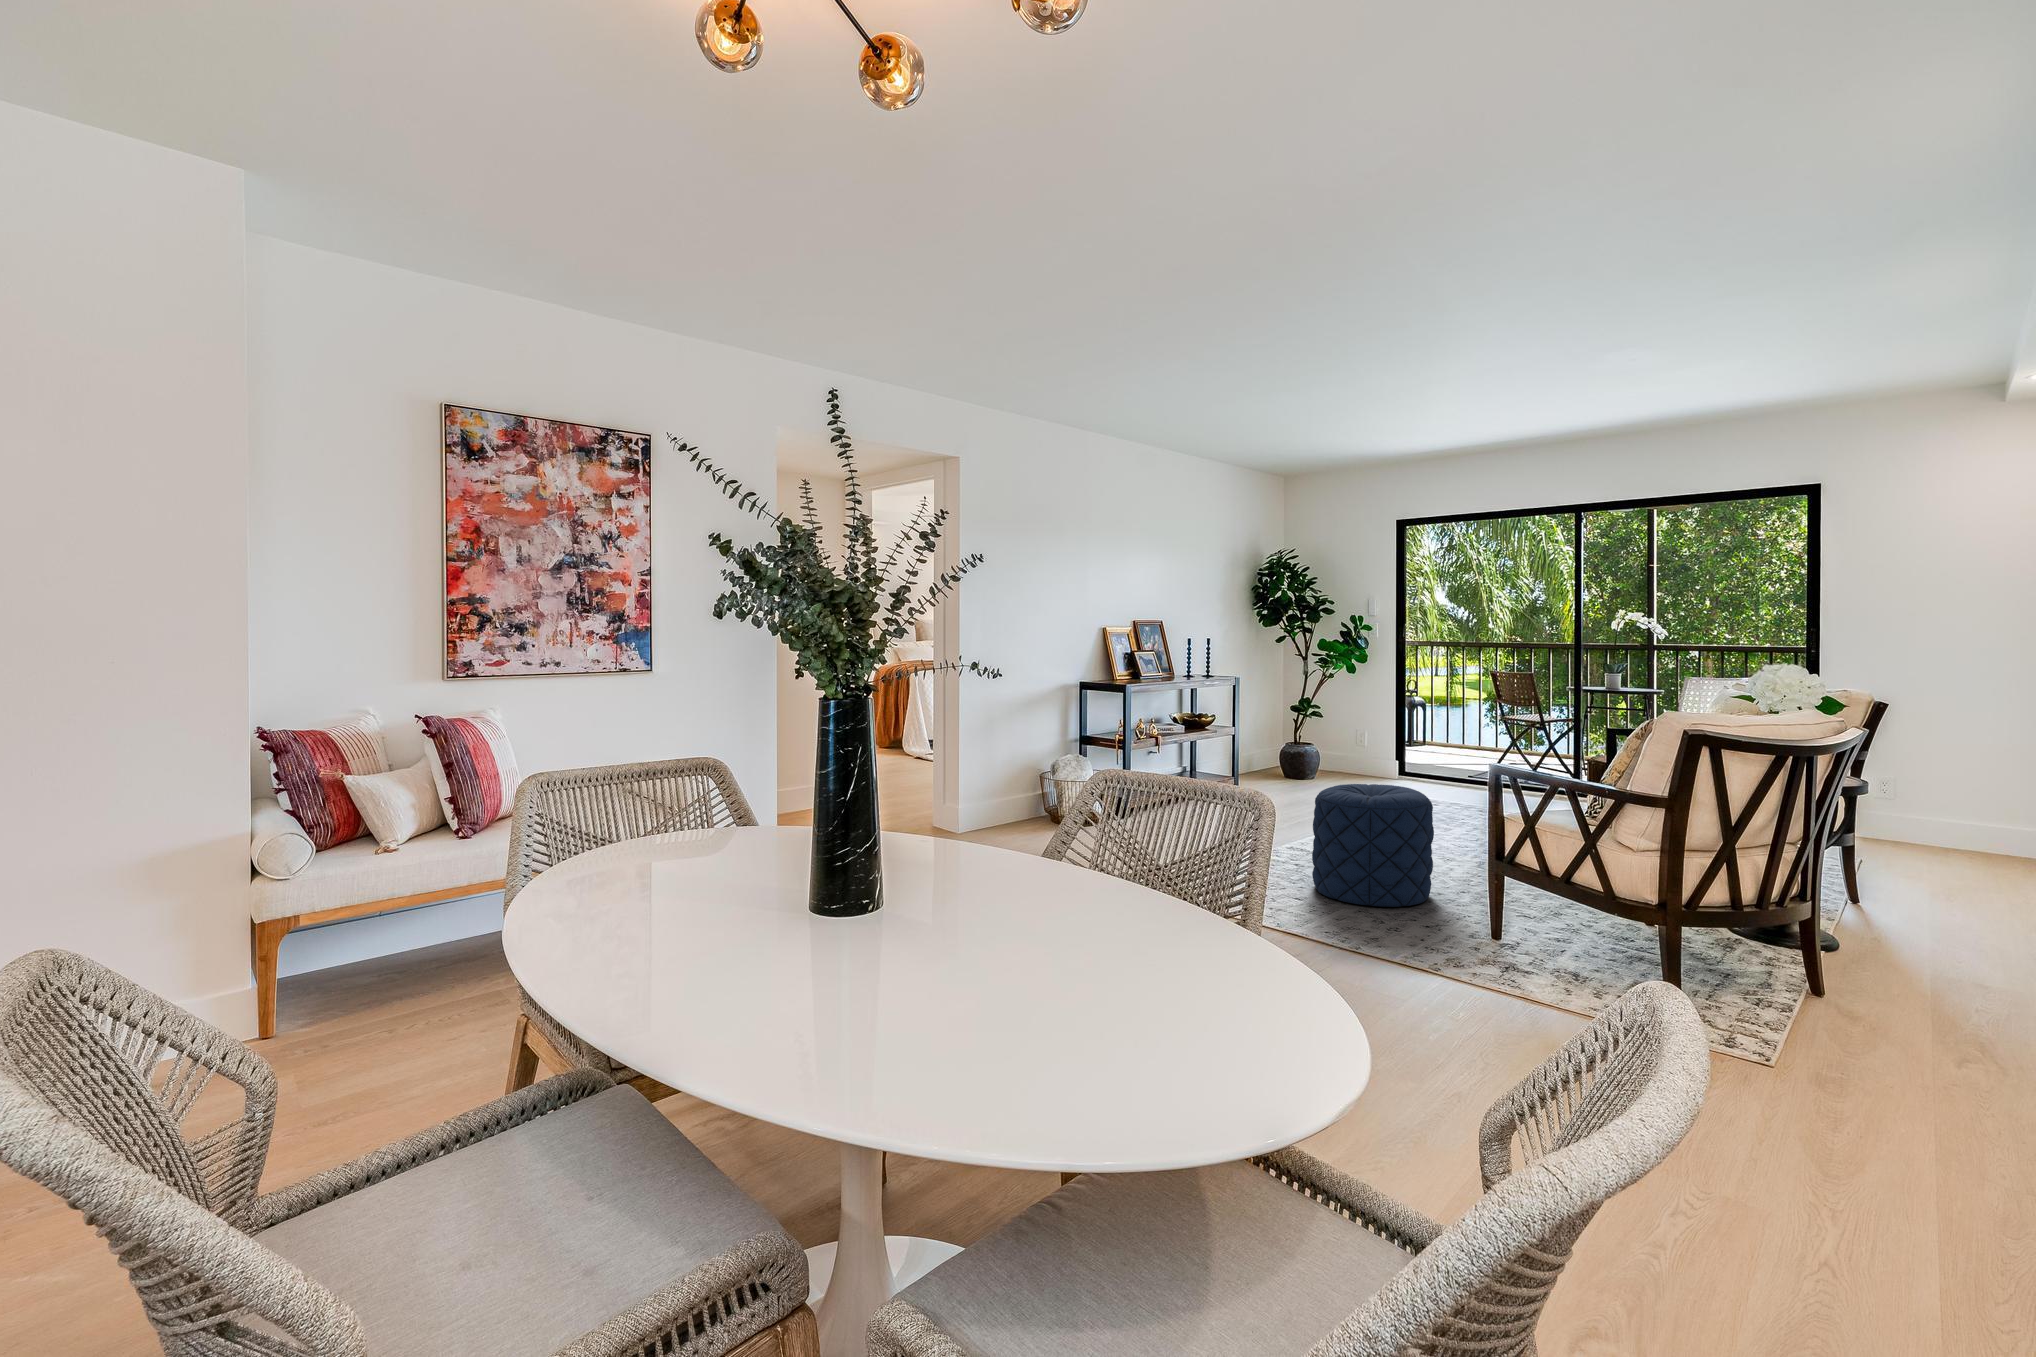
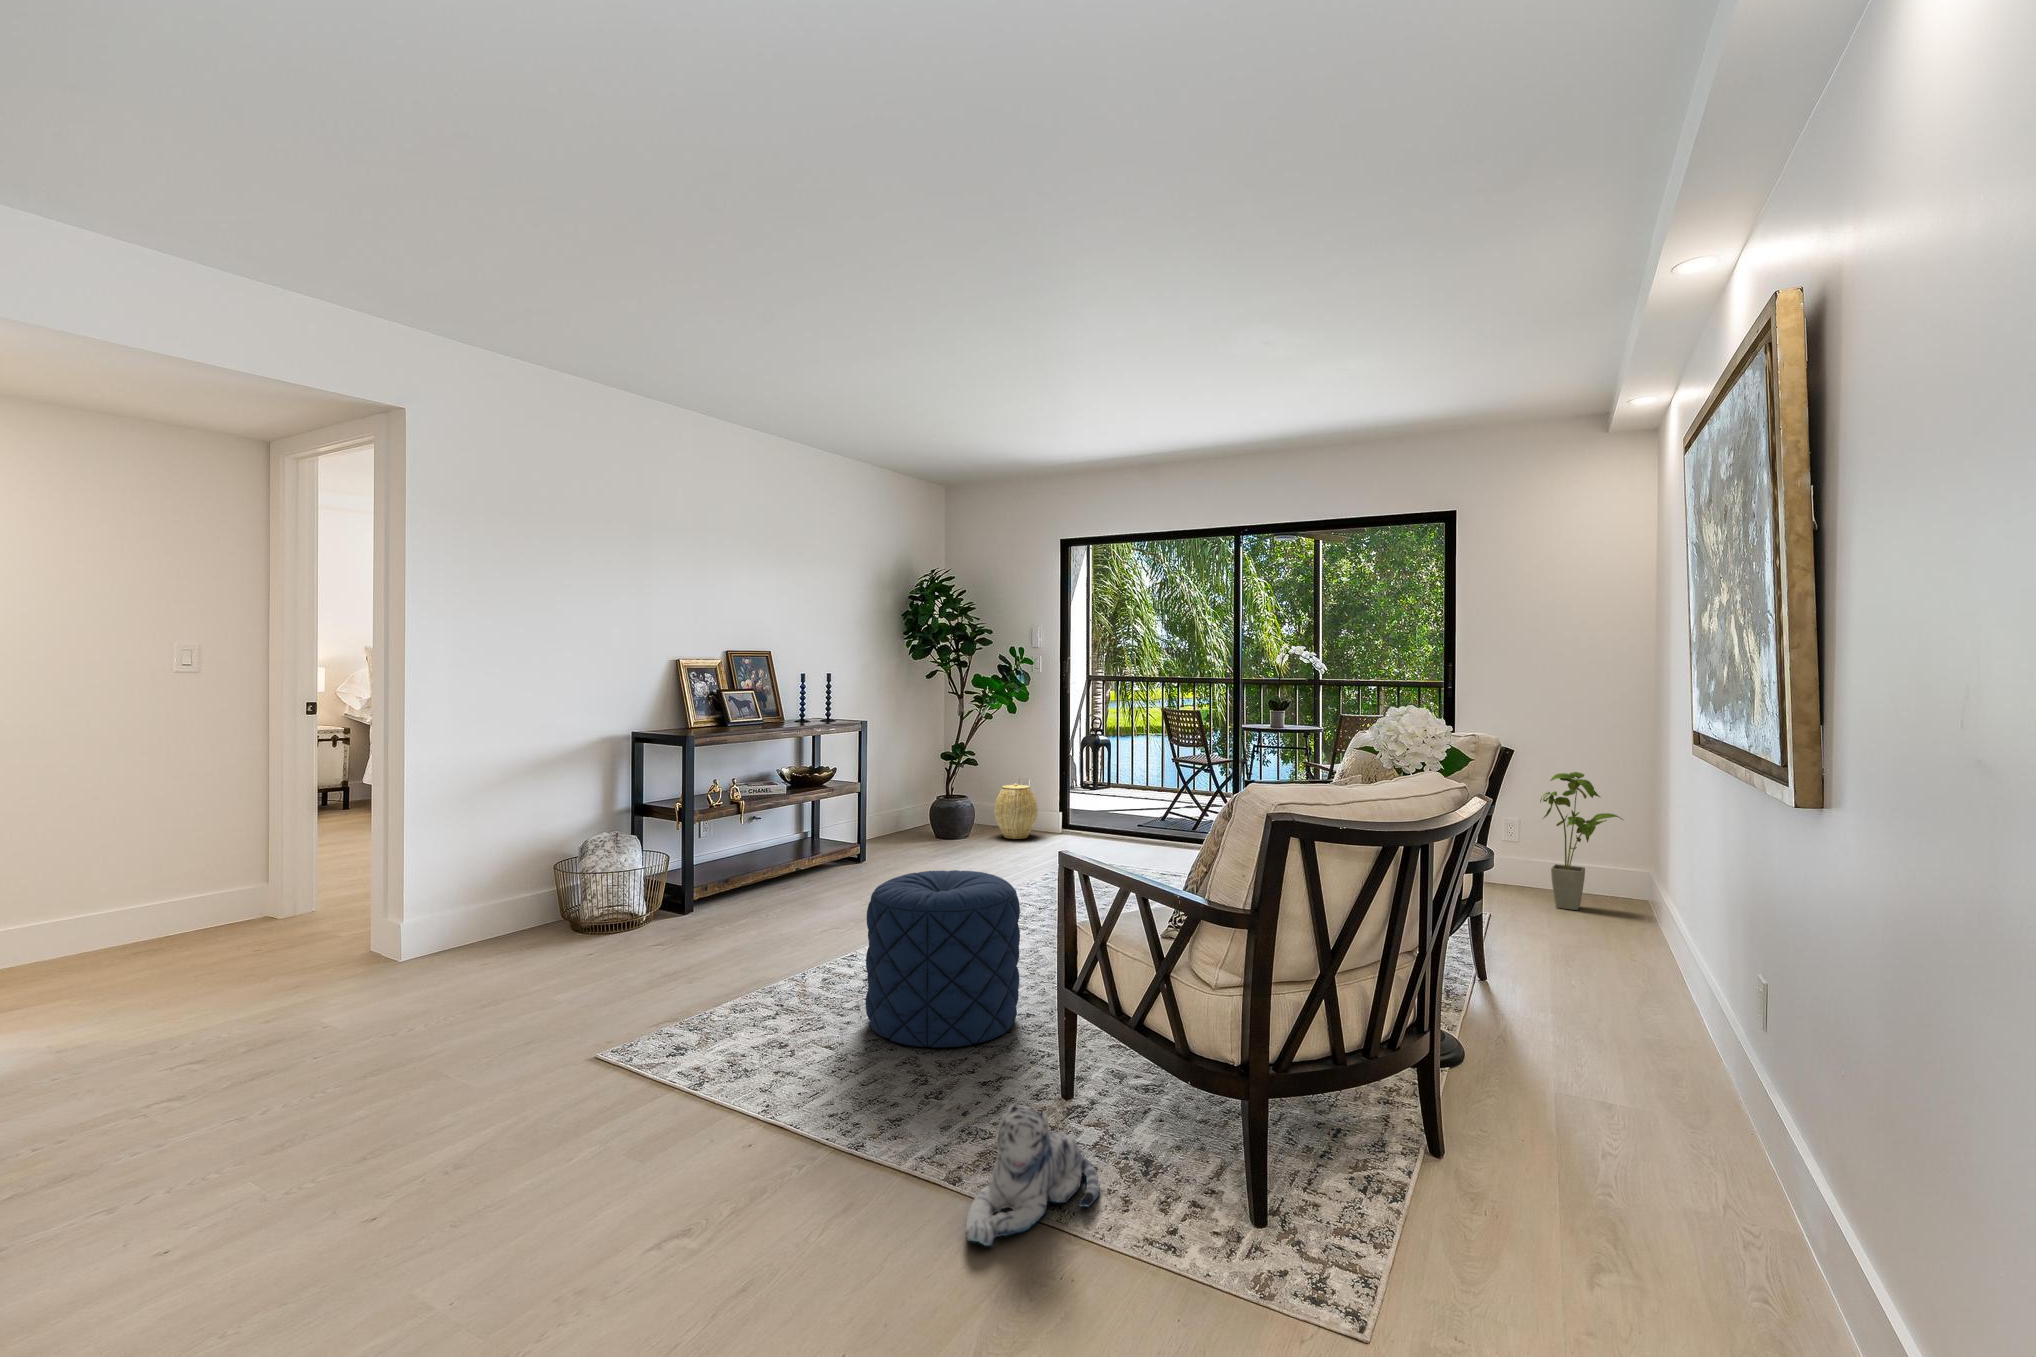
house plant: none [1899,726,1995,854] -> present [1540,772,1623,910]
woven basket: none [1338,732,1377,779] -> present [994,783,1038,839]
plush toy: none [1455,921,1544,1004] -> present [965,1105,1100,1246]

